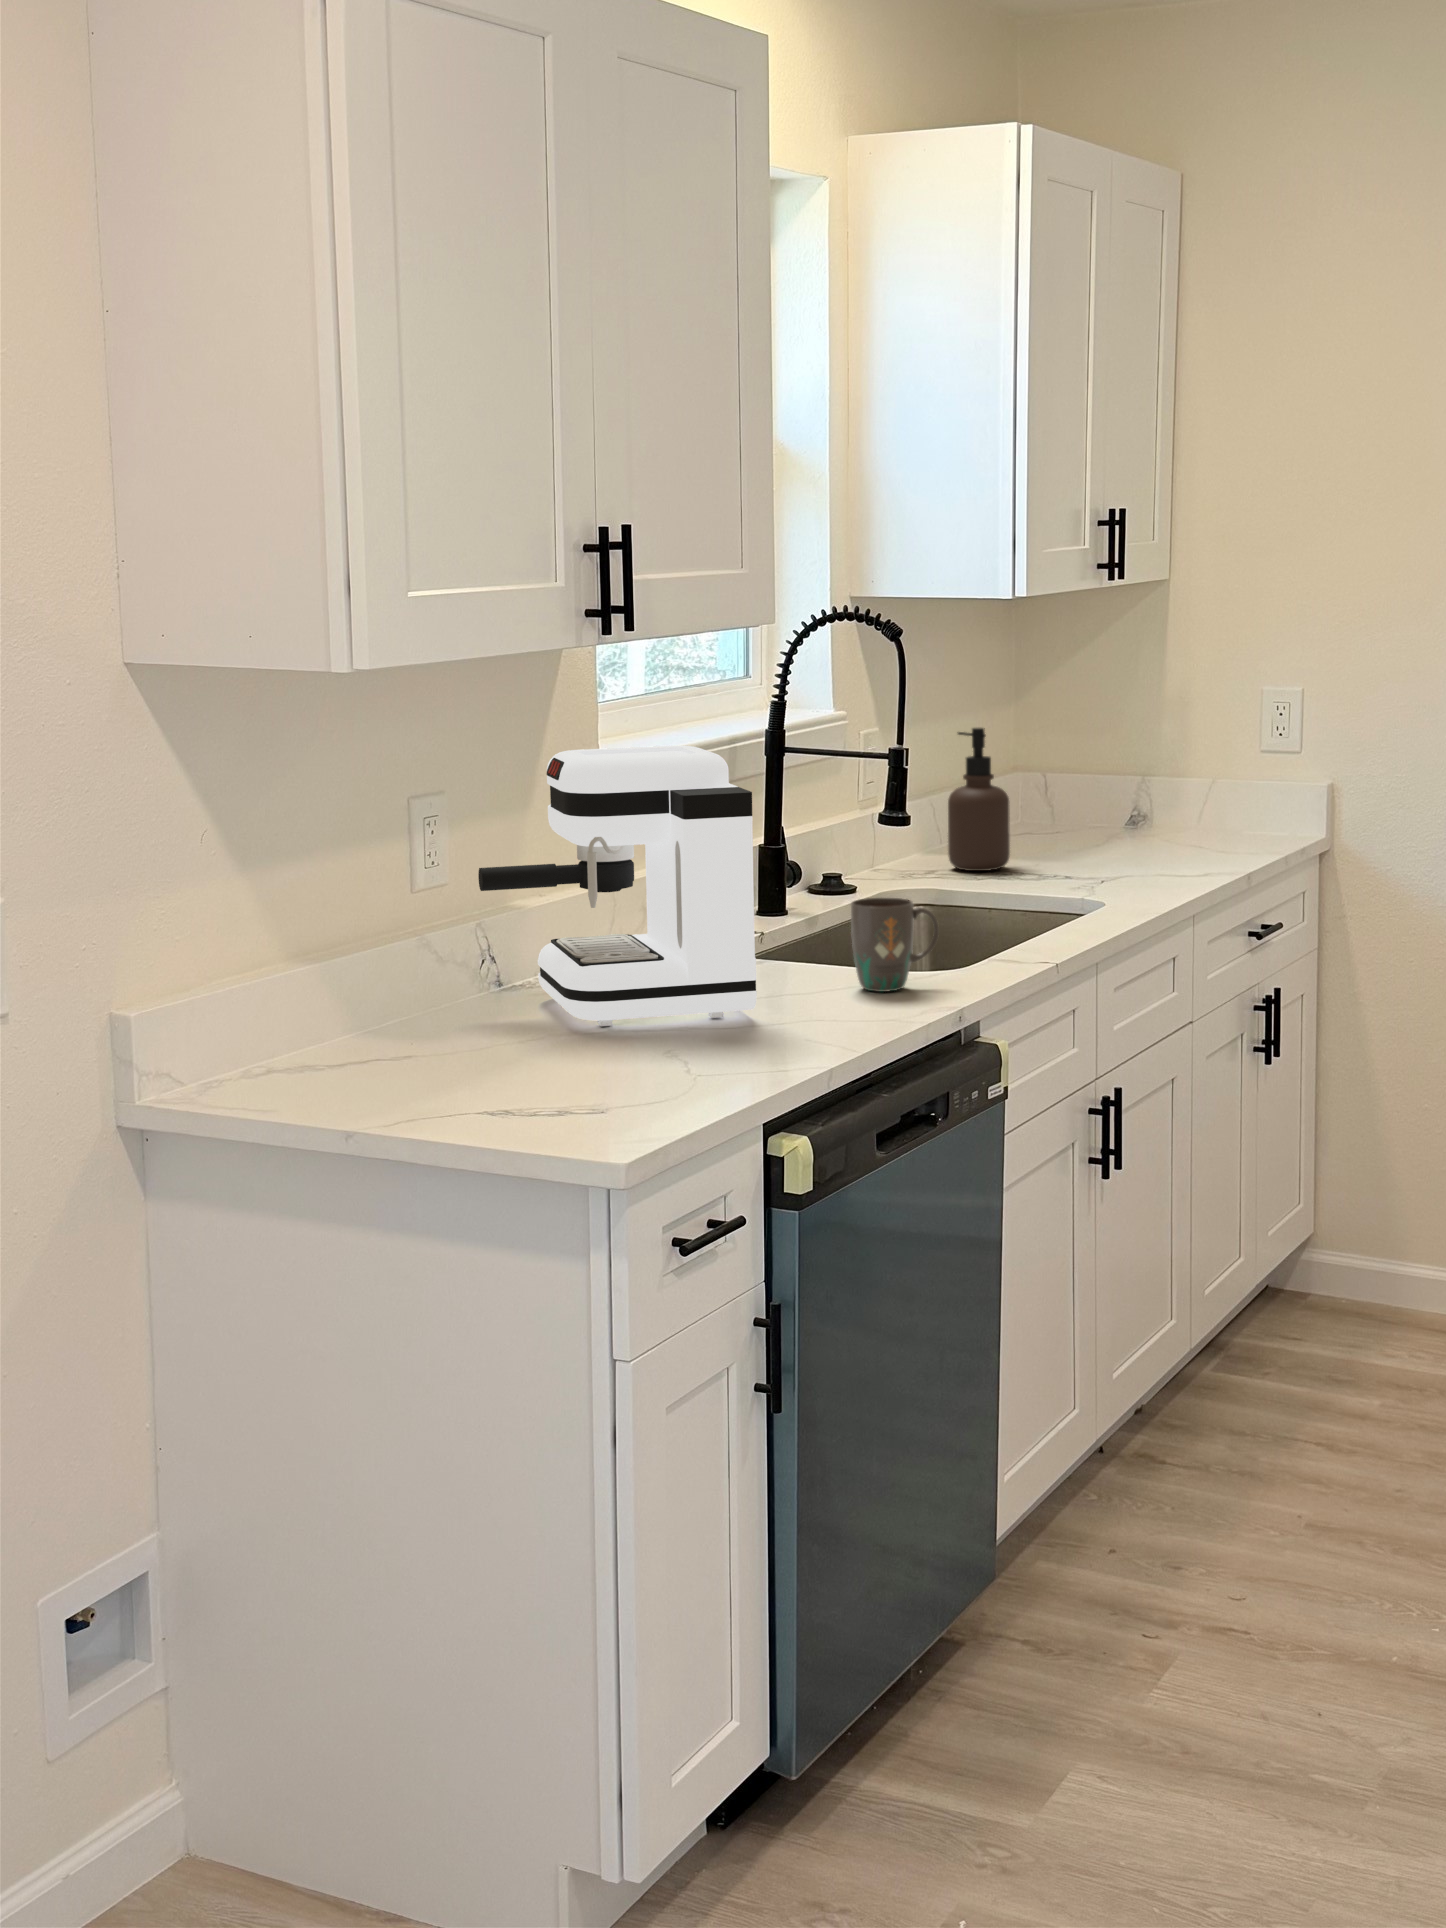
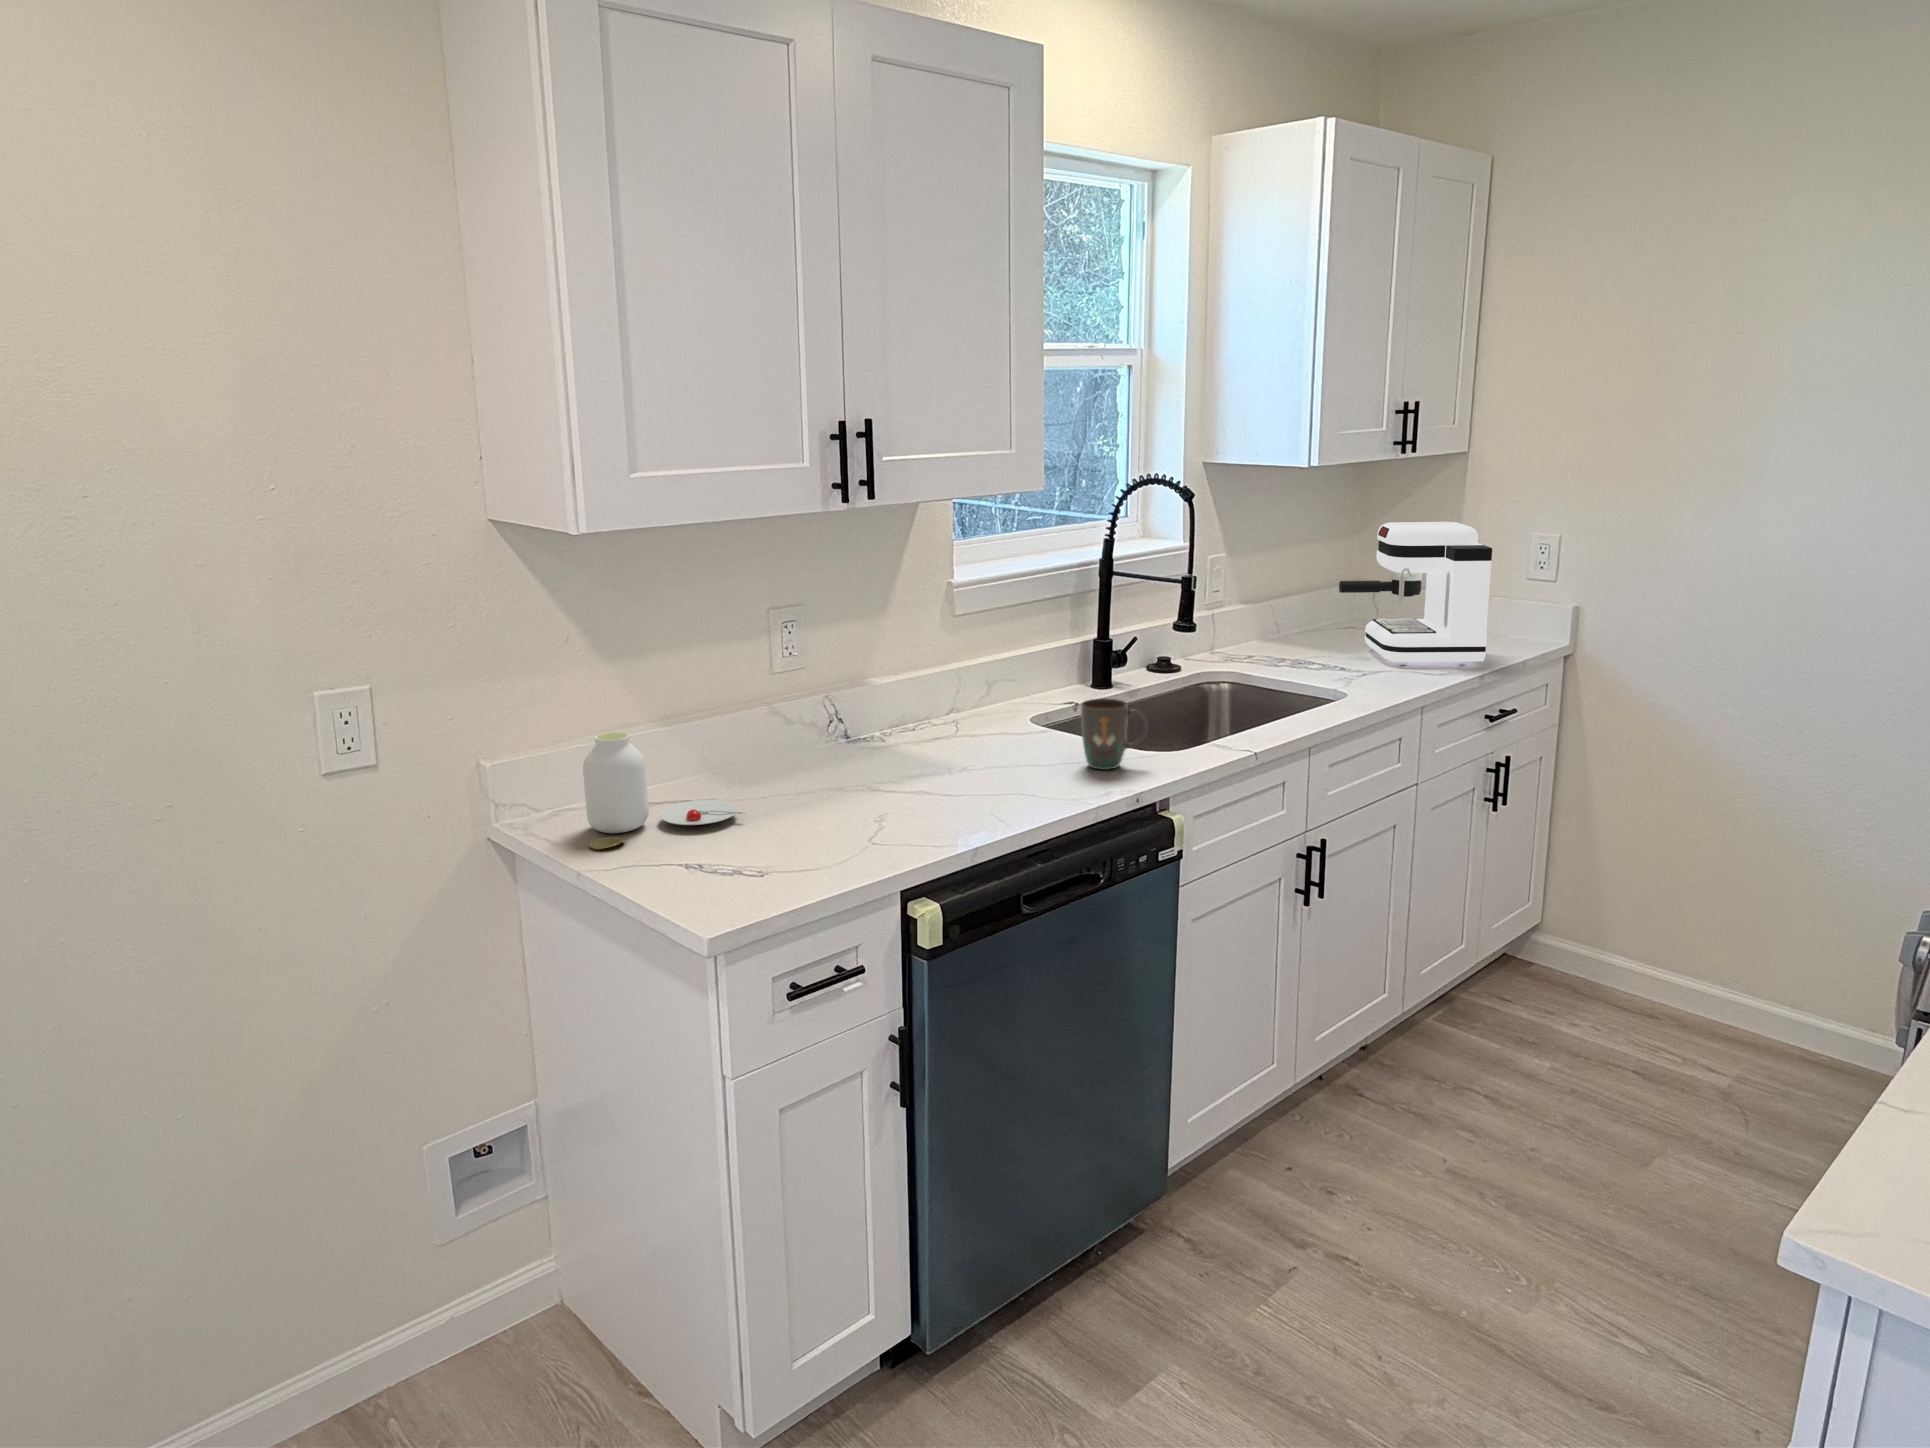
soap dispenser: present [948,728,1010,871] -> none [1267,557,1311,658]
coffee maker: present [478,746,757,1026] -> present [1339,522,1492,665]
jar: none [270,953,486,1110] -> present [583,732,745,849]

